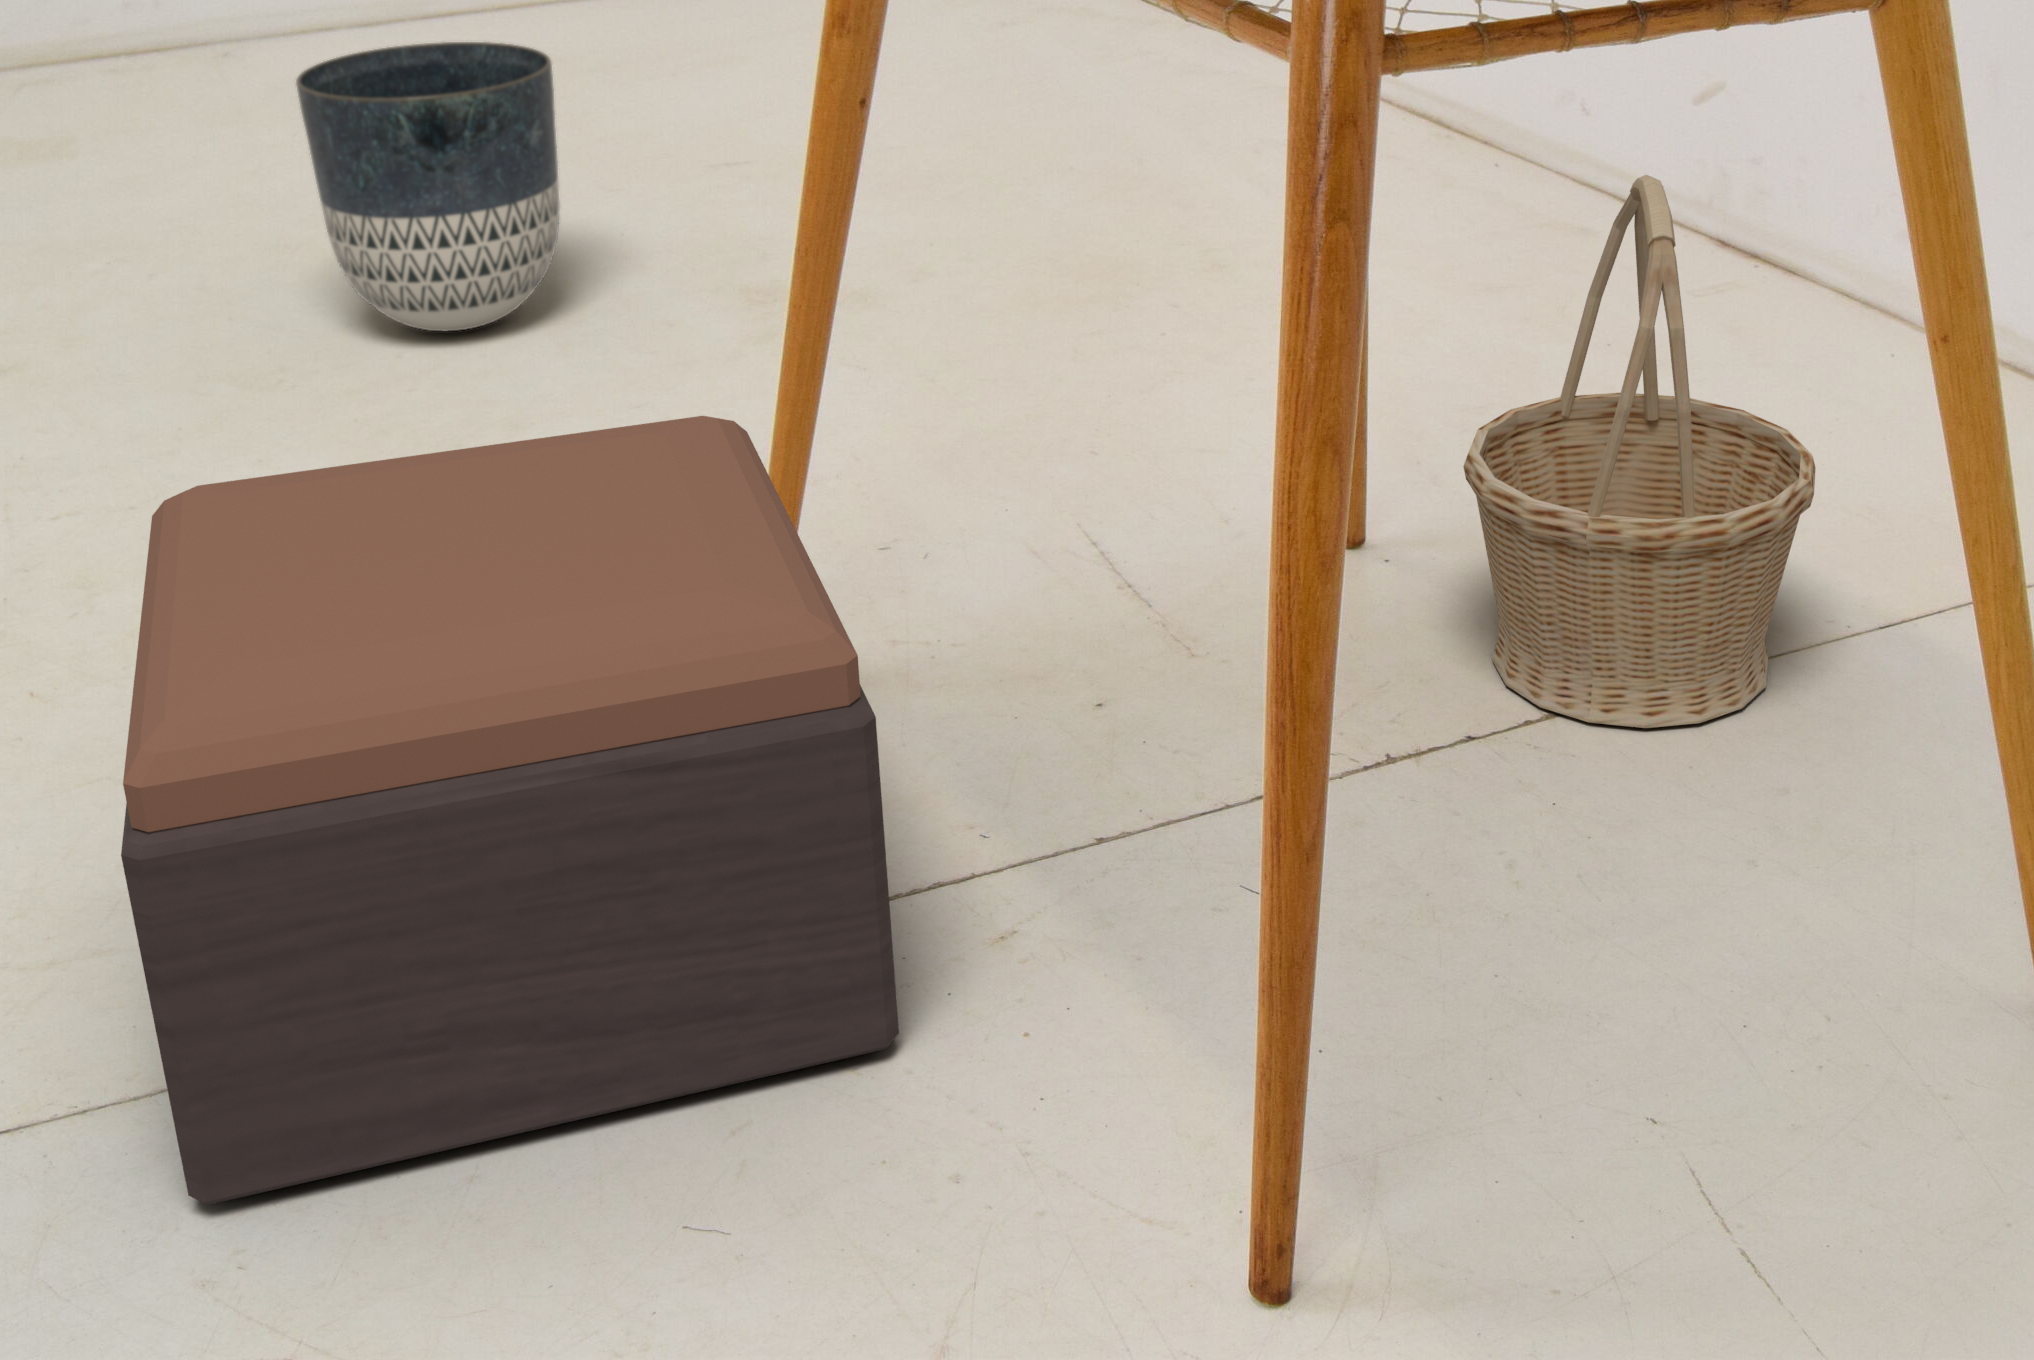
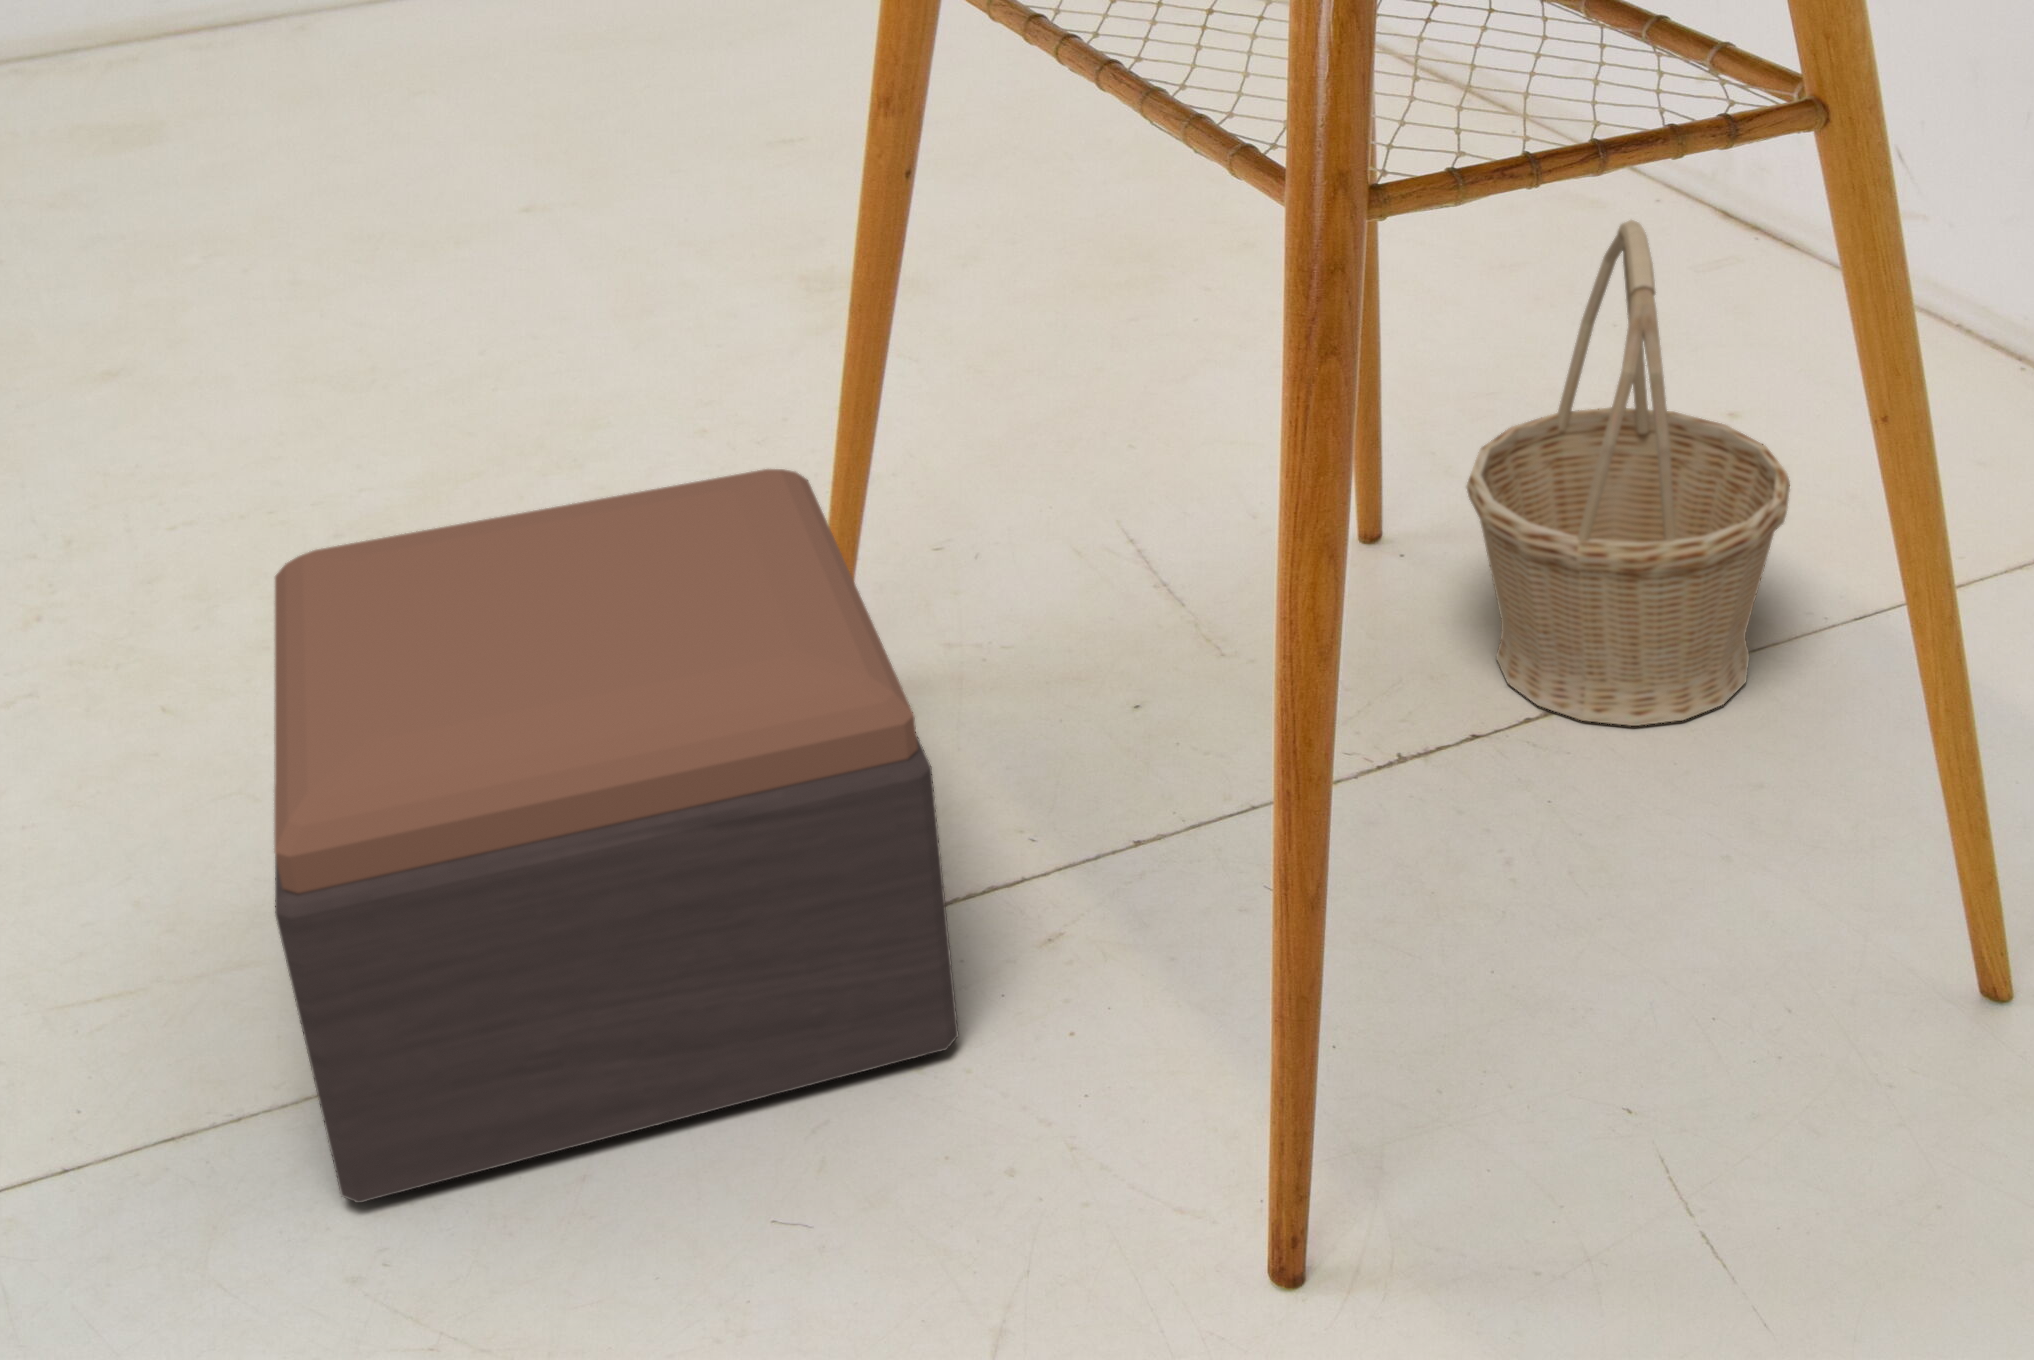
planter: present [296,42,560,331] -> none [369,48,620,326]

